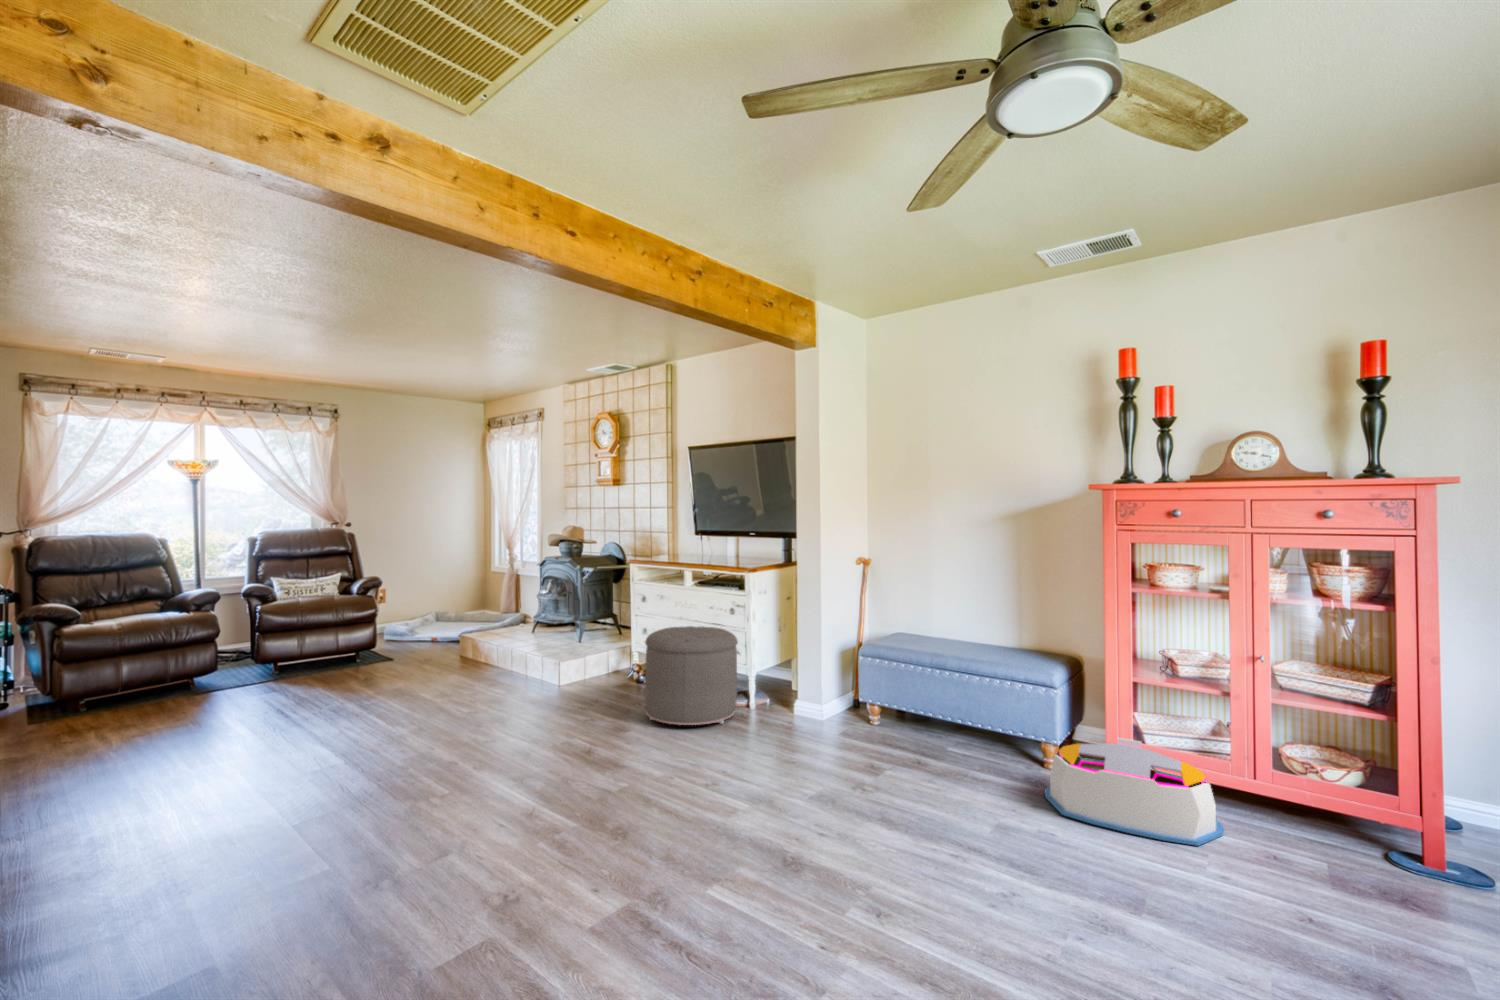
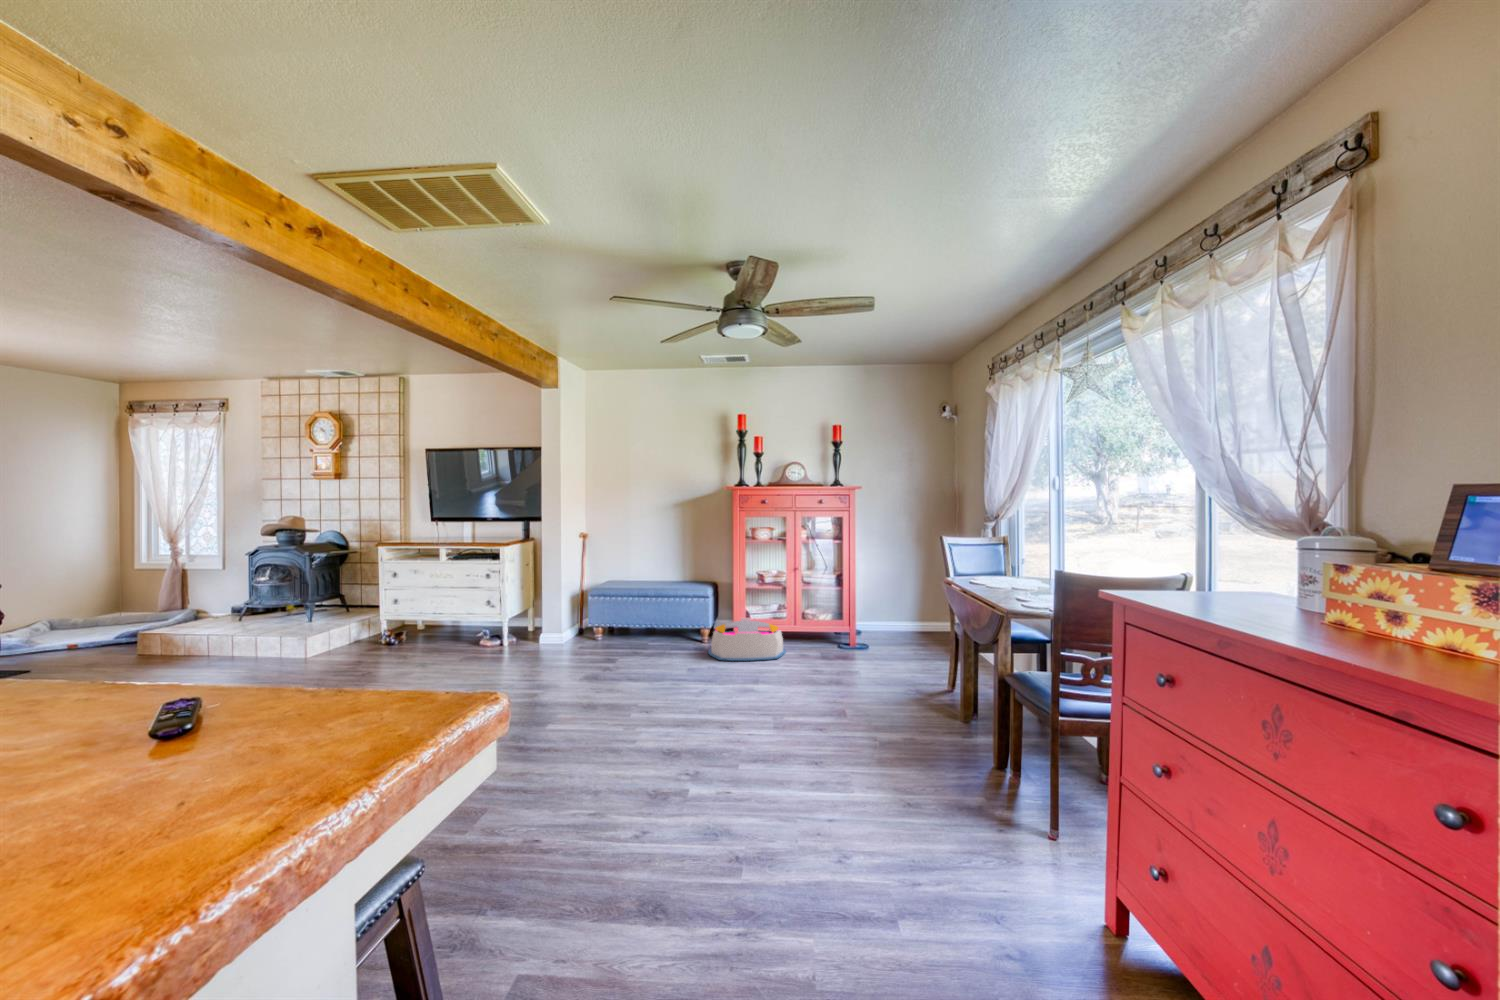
ottoman: present [645,626,738,725] -> none [417,590,498,666]

